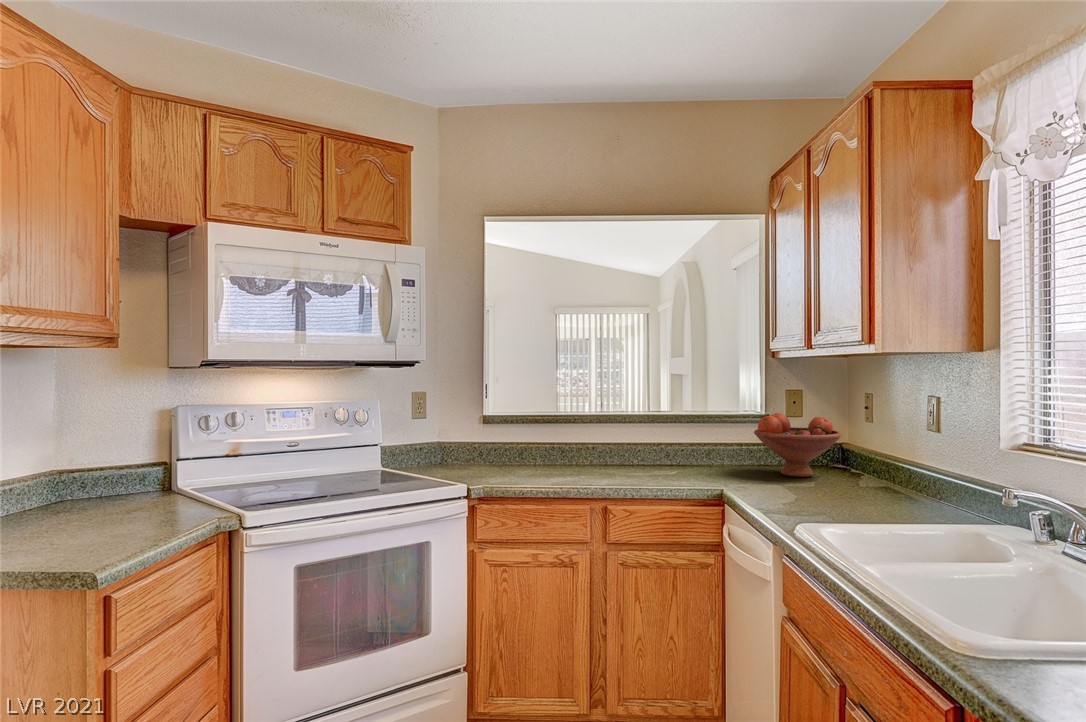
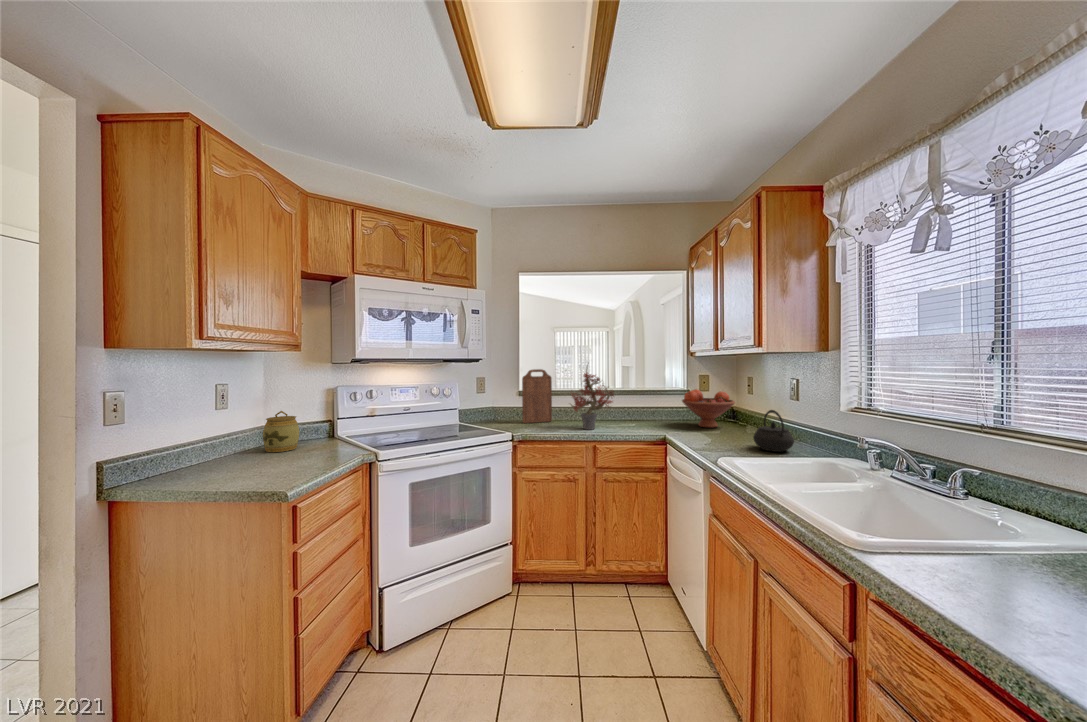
potted plant: none [562,366,642,479] -> present [571,369,614,430]
cutting board: none [489,378,538,468] -> present [522,369,552,423]
jar: none [54,444,115,513] -> present [263,411,299,452]
kettle: none [861,447,926,516] -> present [753,410,794,452]

